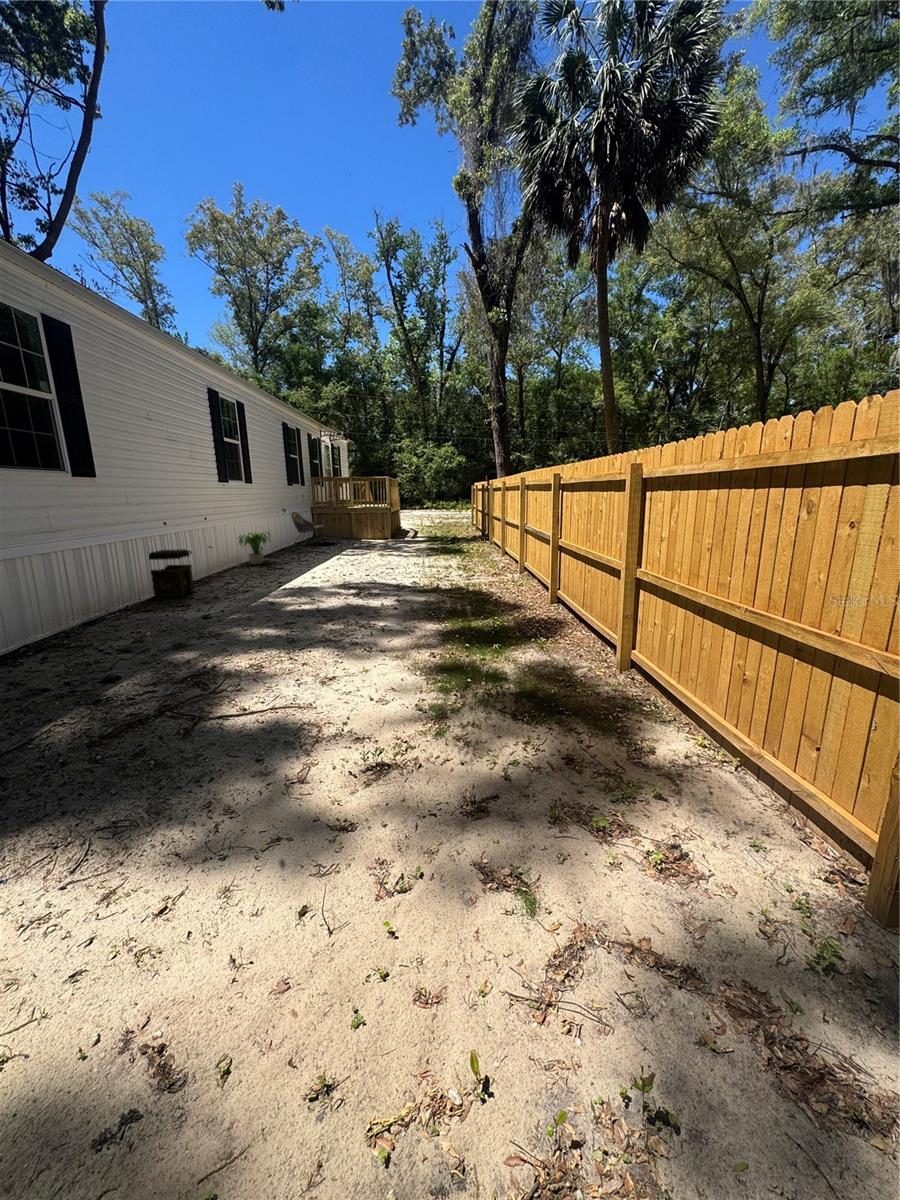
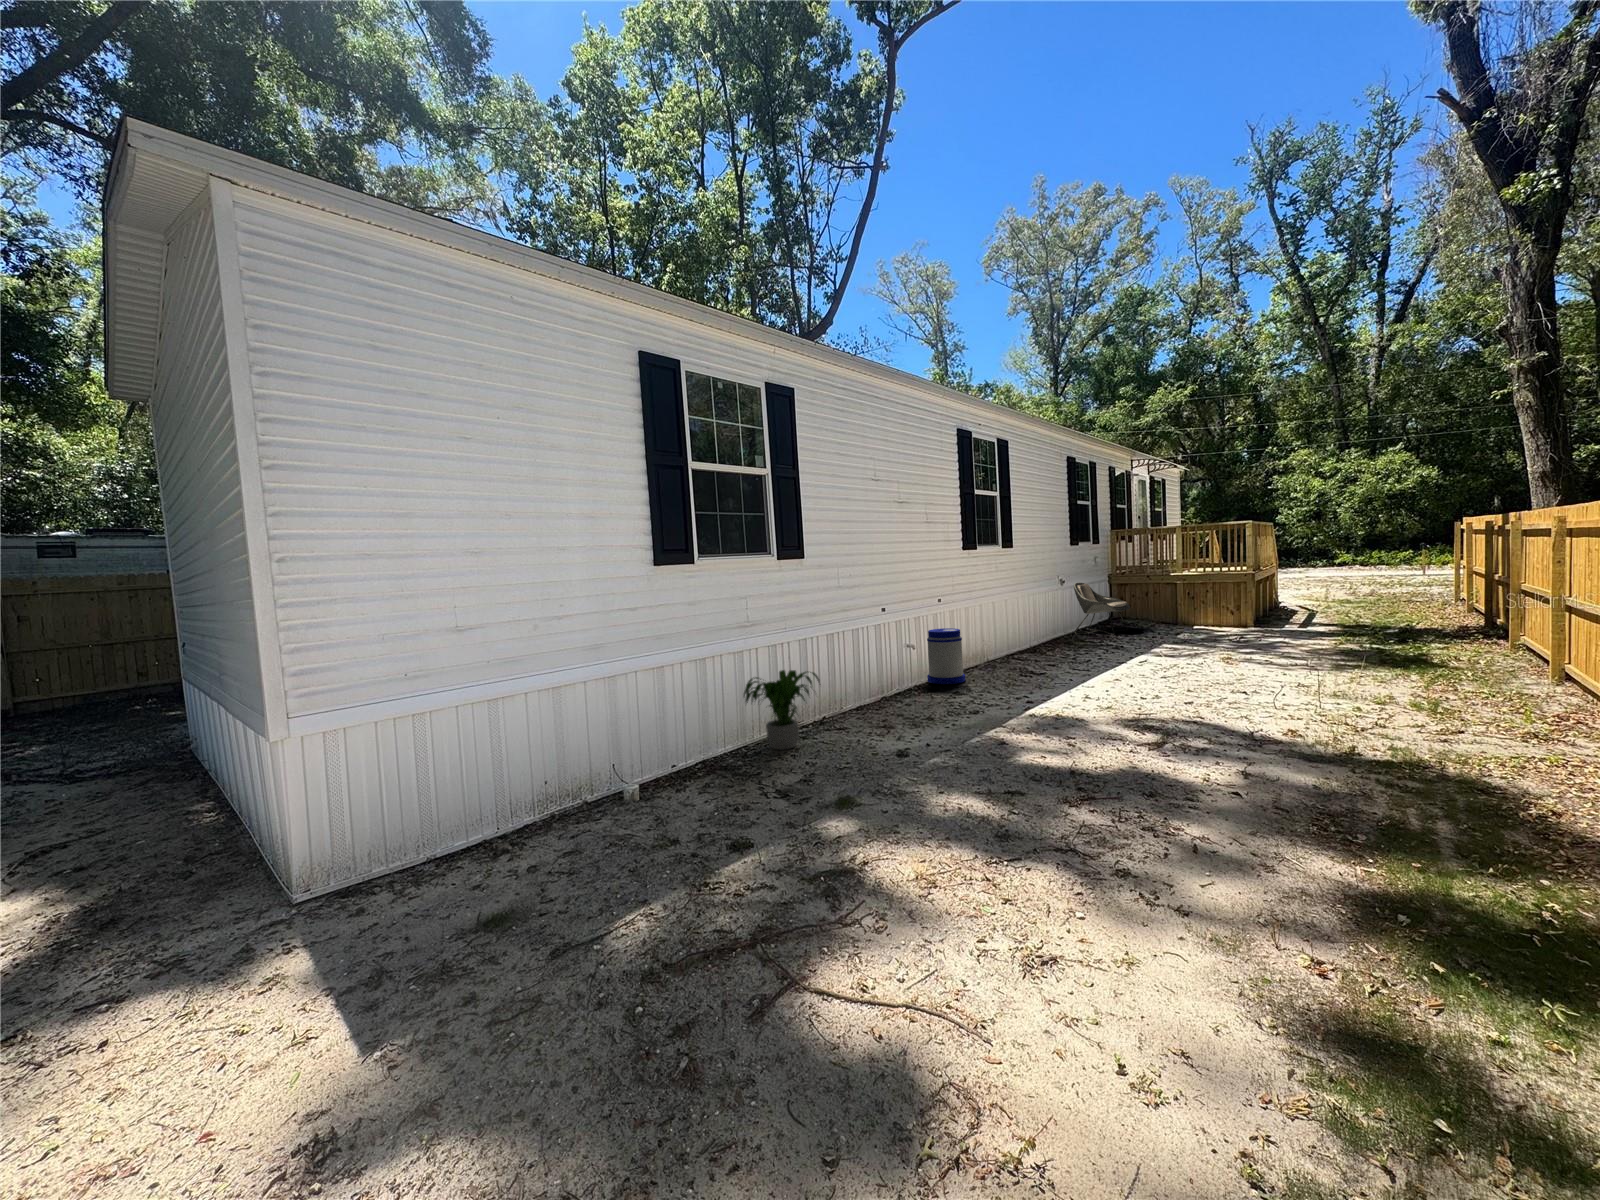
potted plant: present [238,532,270,564] -> present [744,670,820,750]
trash can: none [198,540,230,580] -> present [927,628,965,684]
toolbox: present [149,549,194,597] -> none [854,643,909,709]

